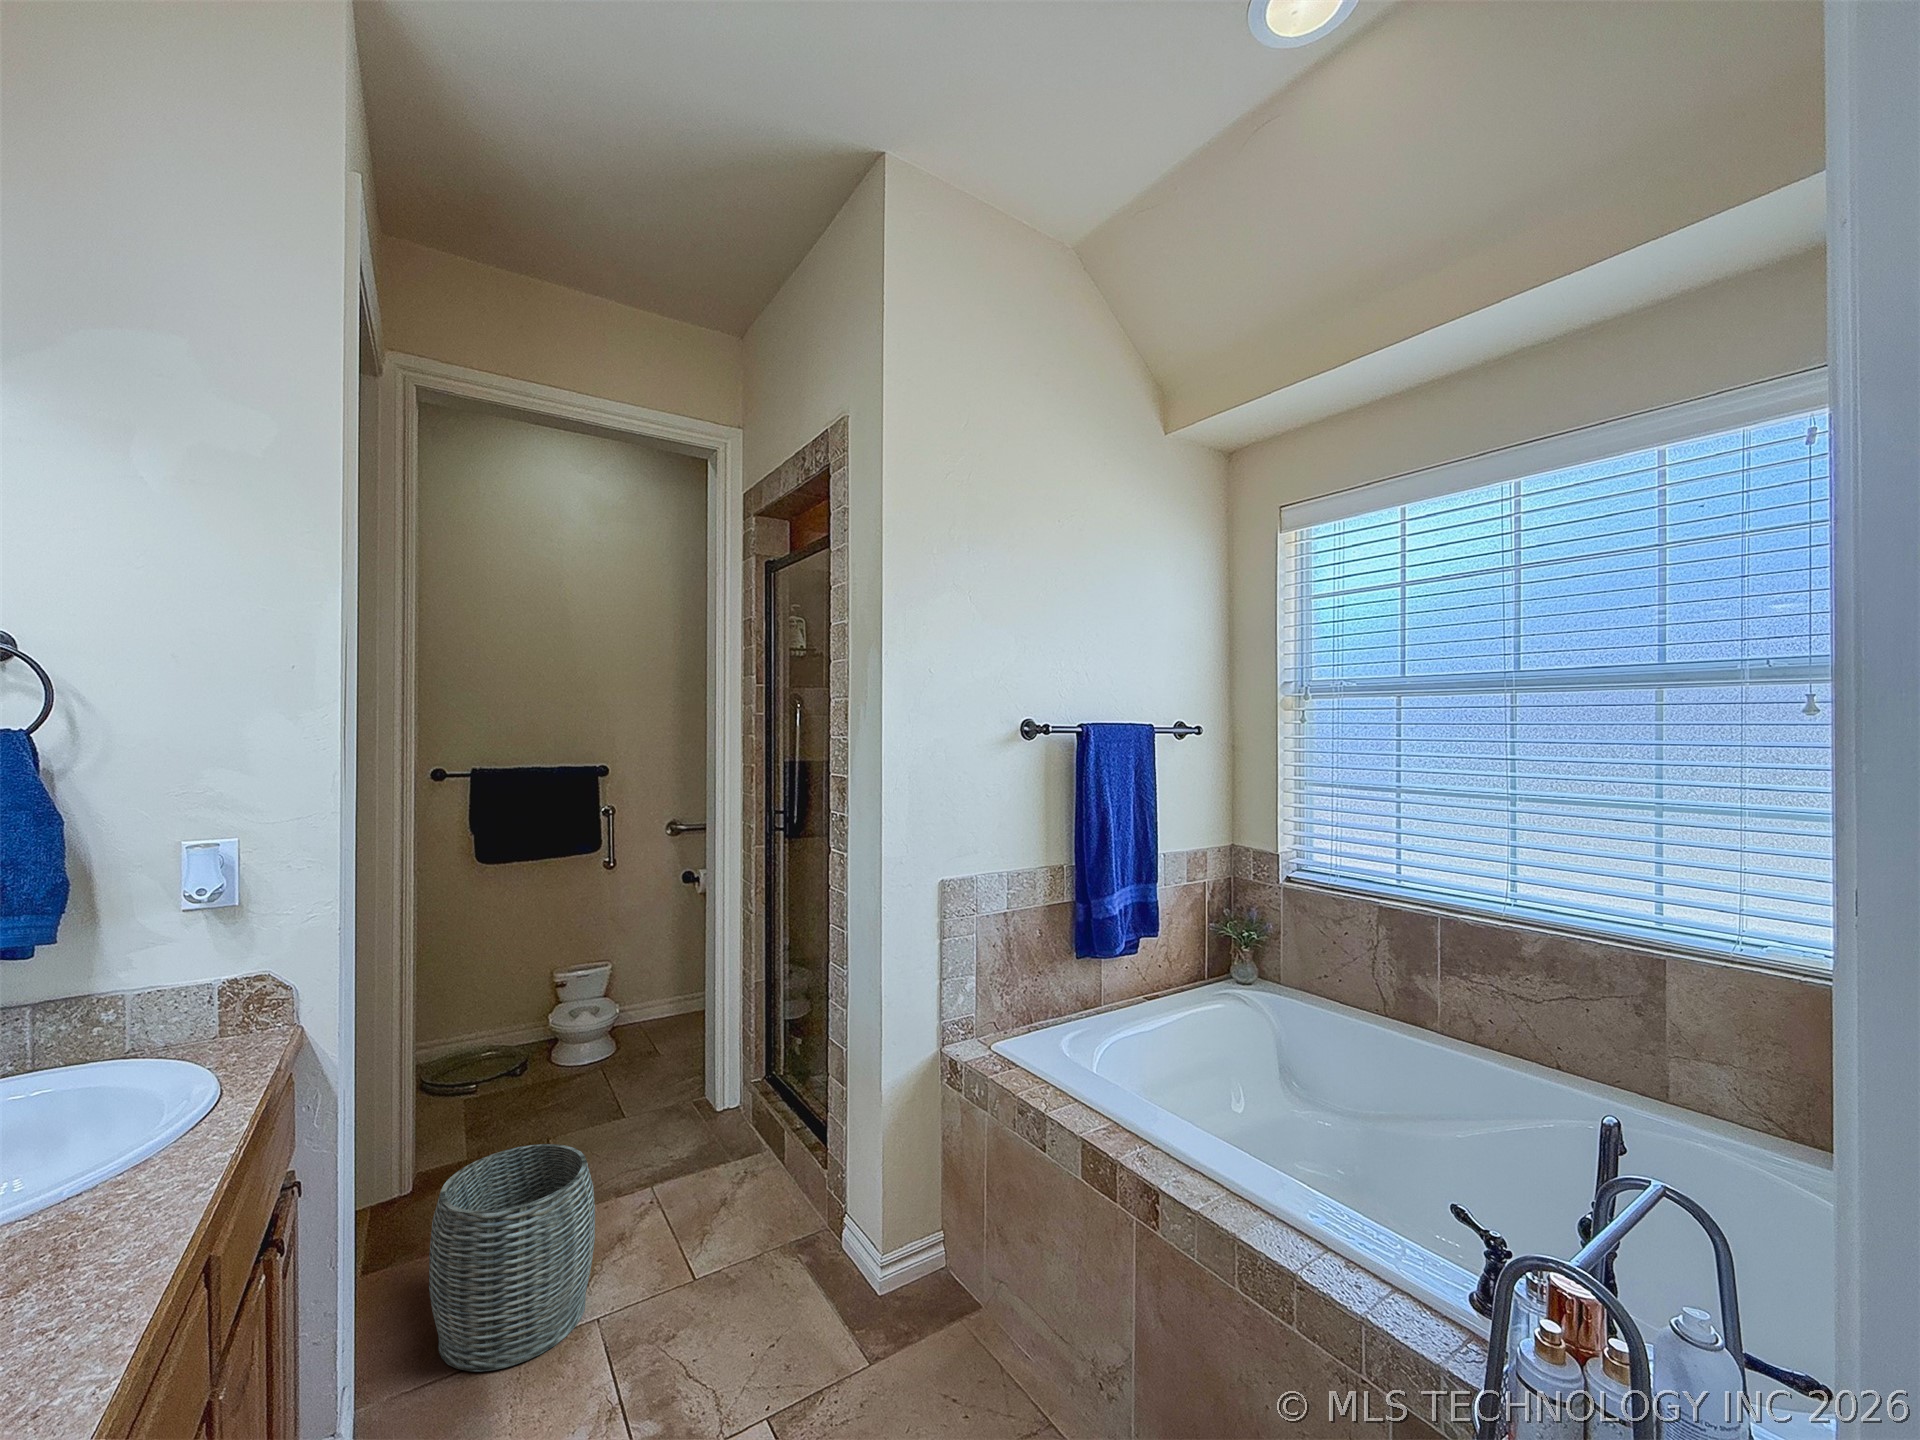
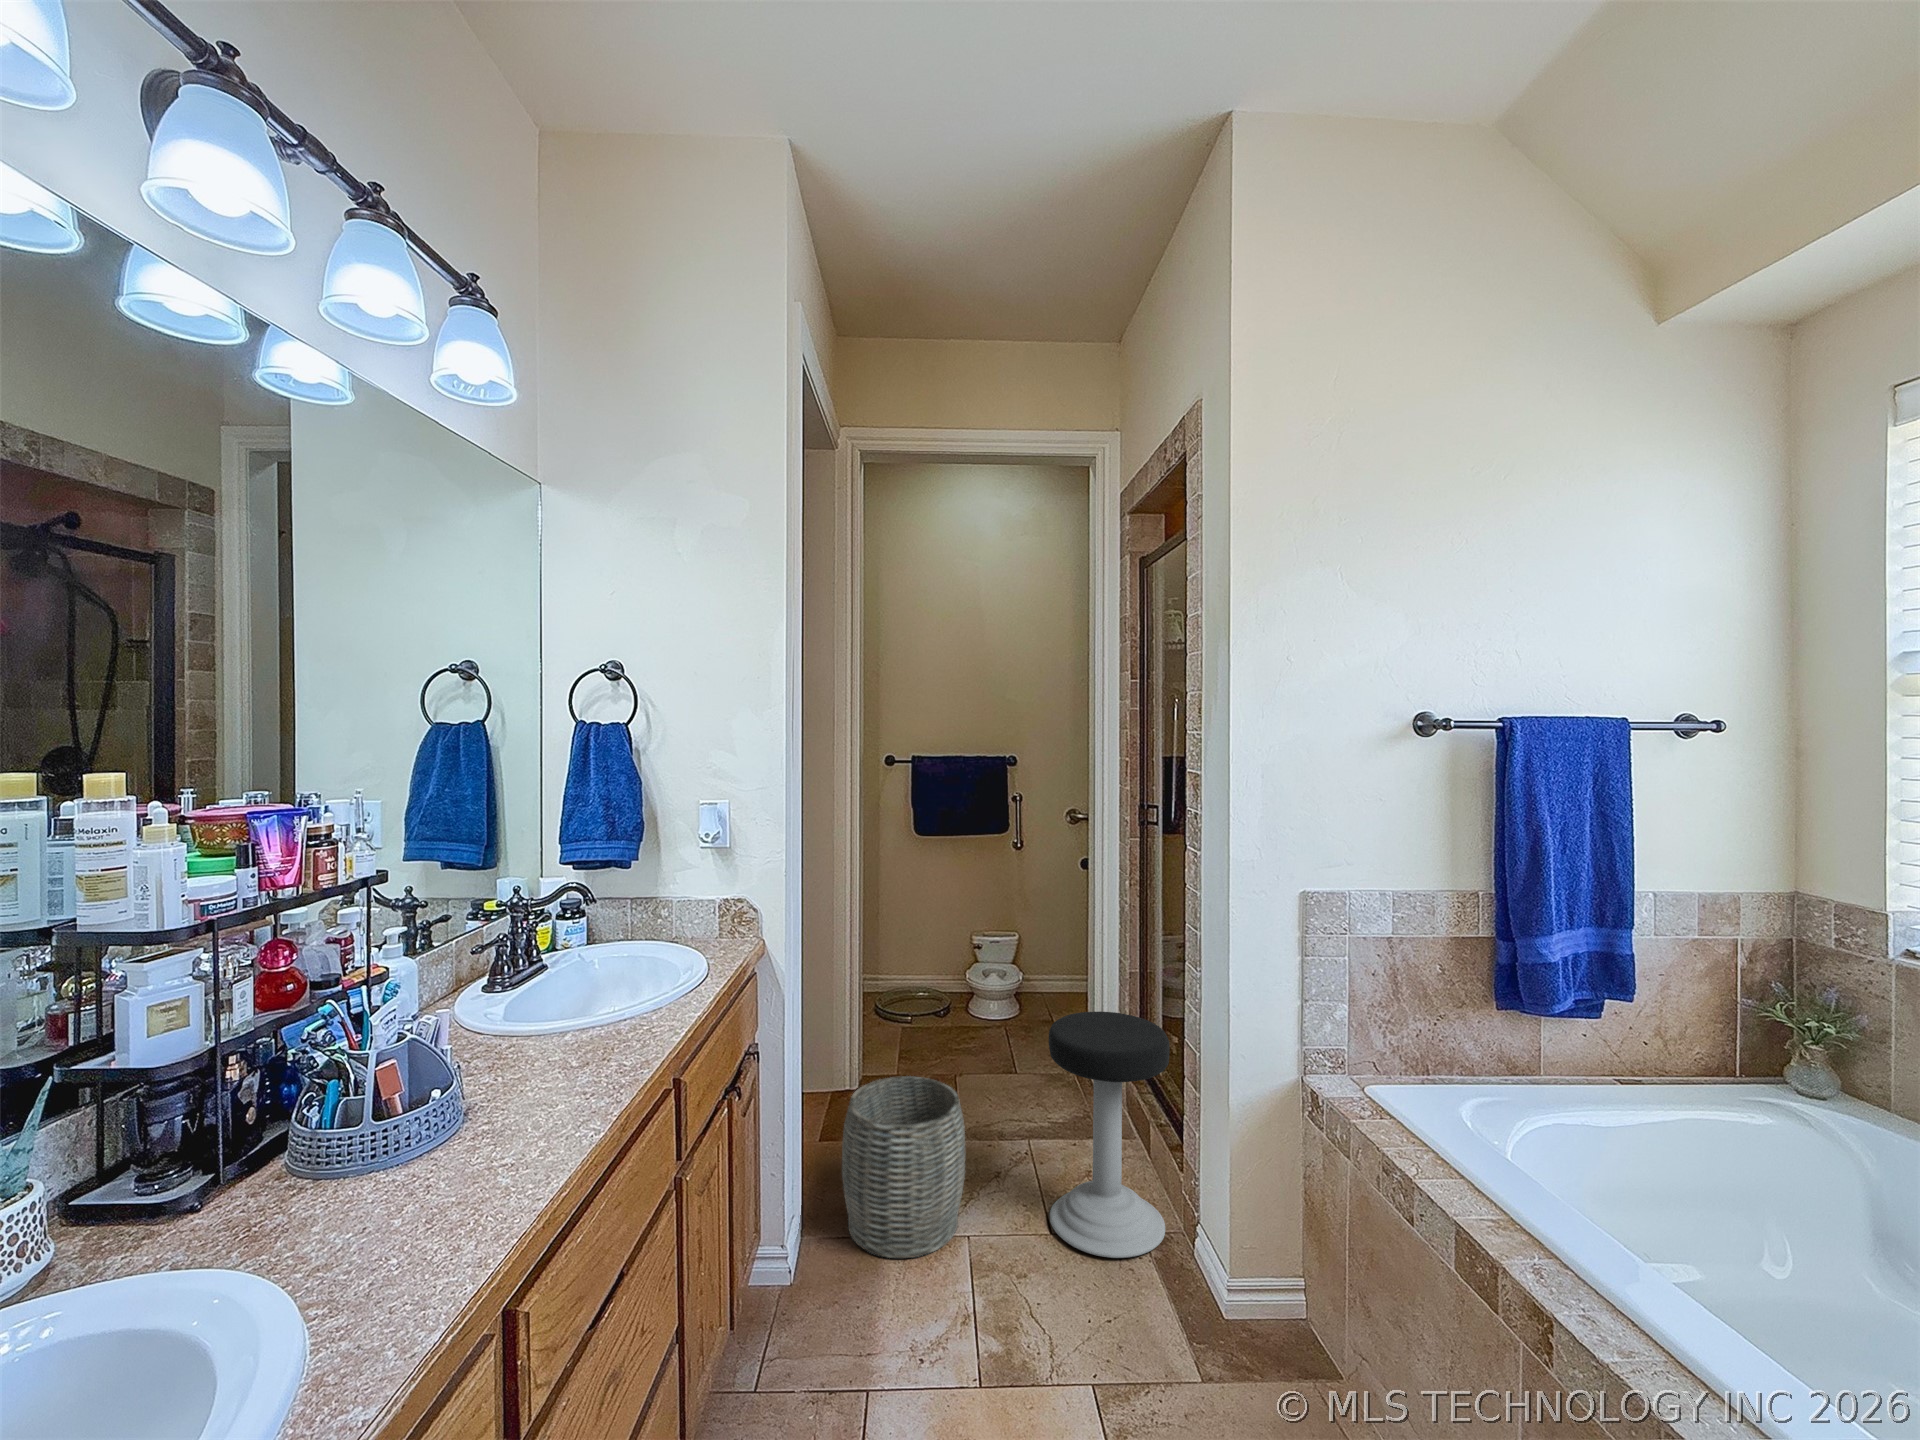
stool: none [689,1026,815,1279] -> present [1049,1012,1170,1258]

